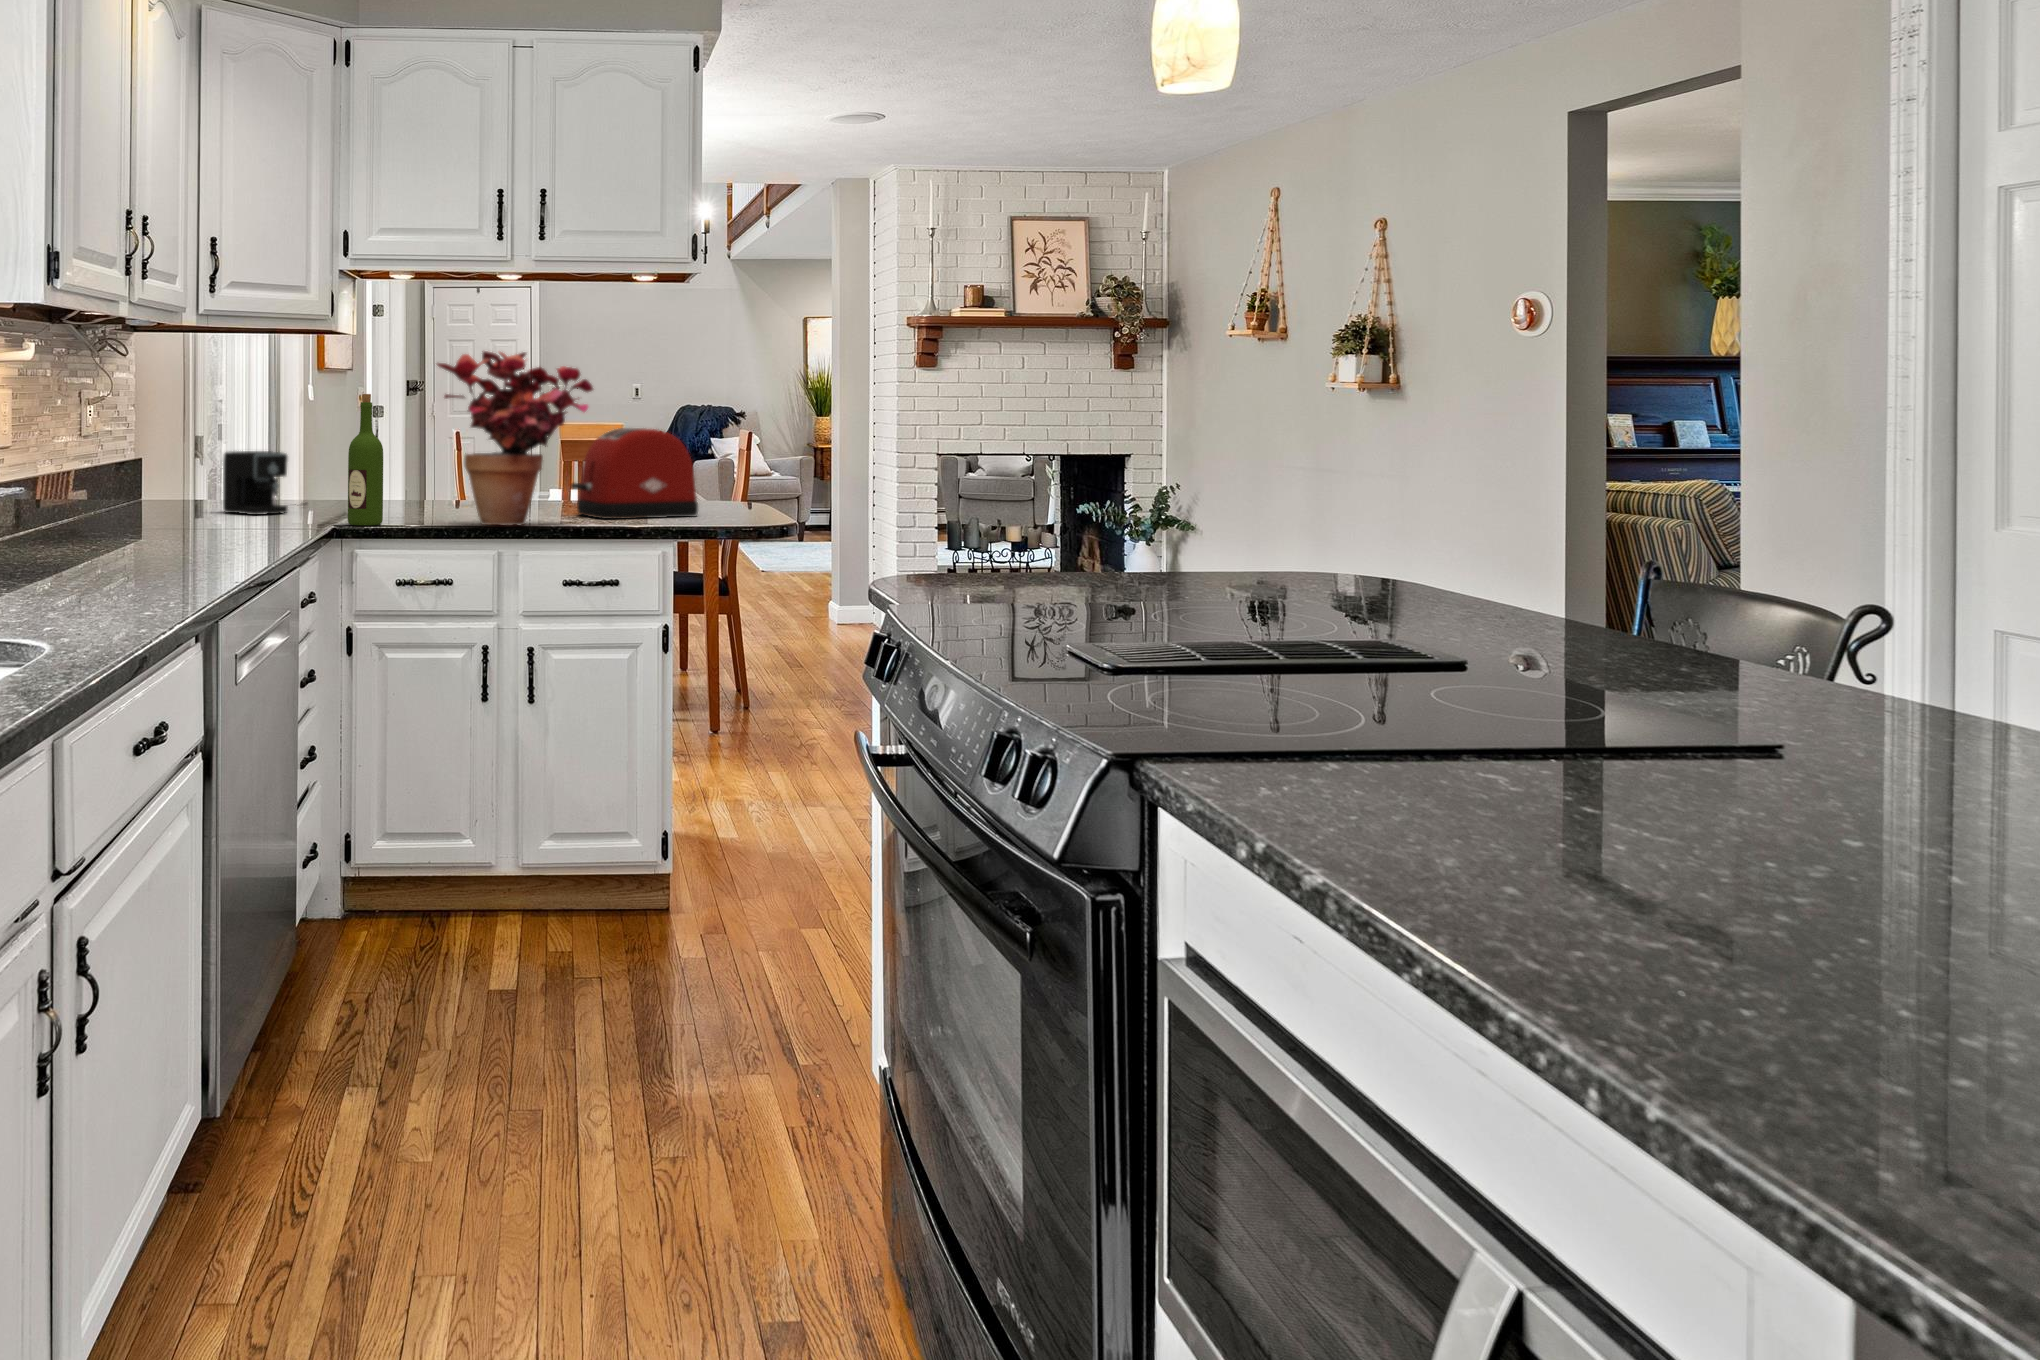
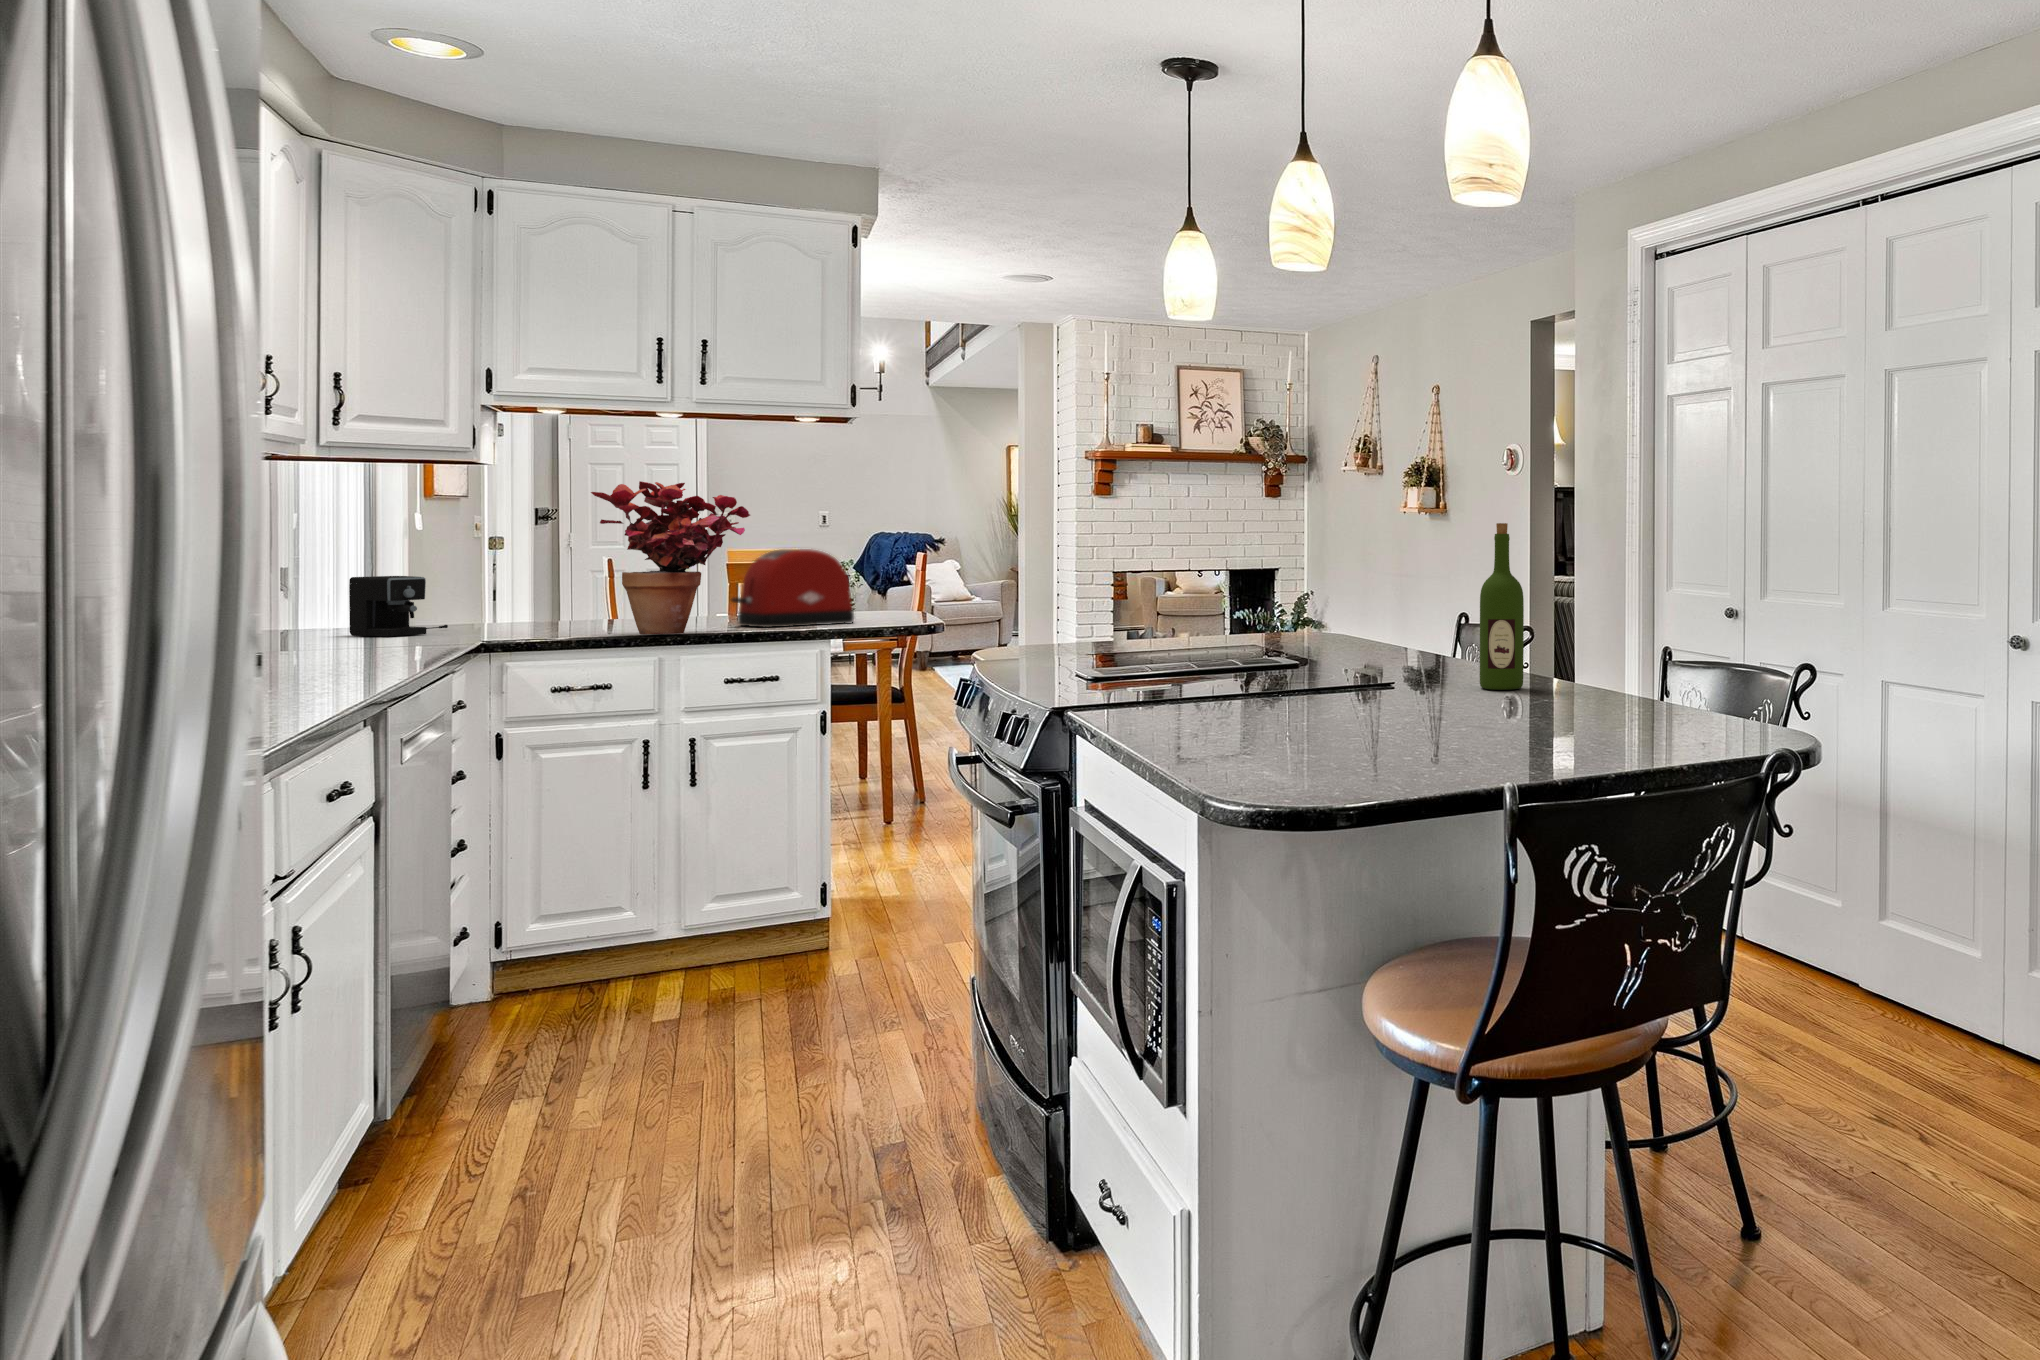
wine bottle: present [348,394,383,525] -> present [1480,523,1524,690]

